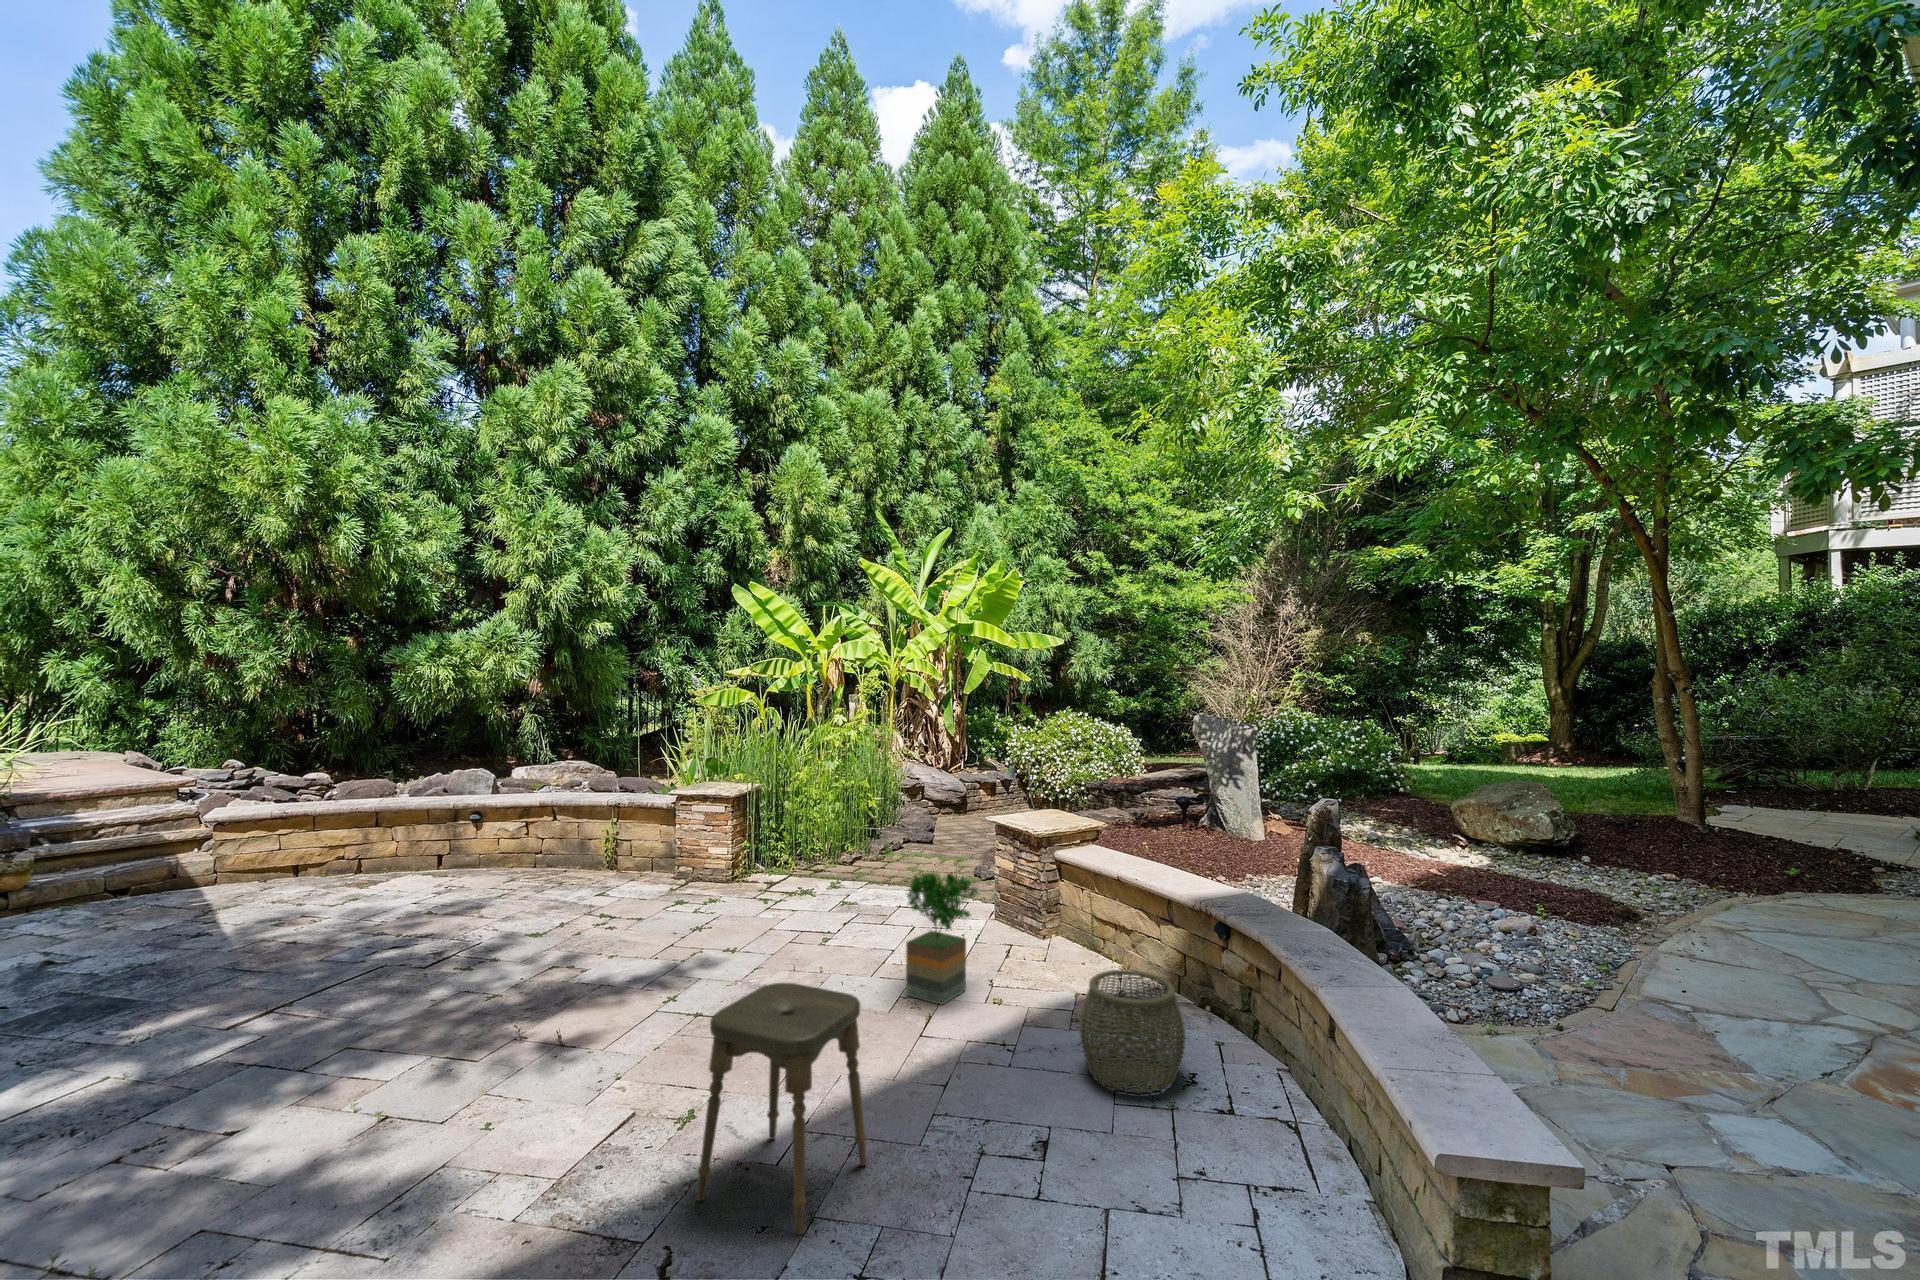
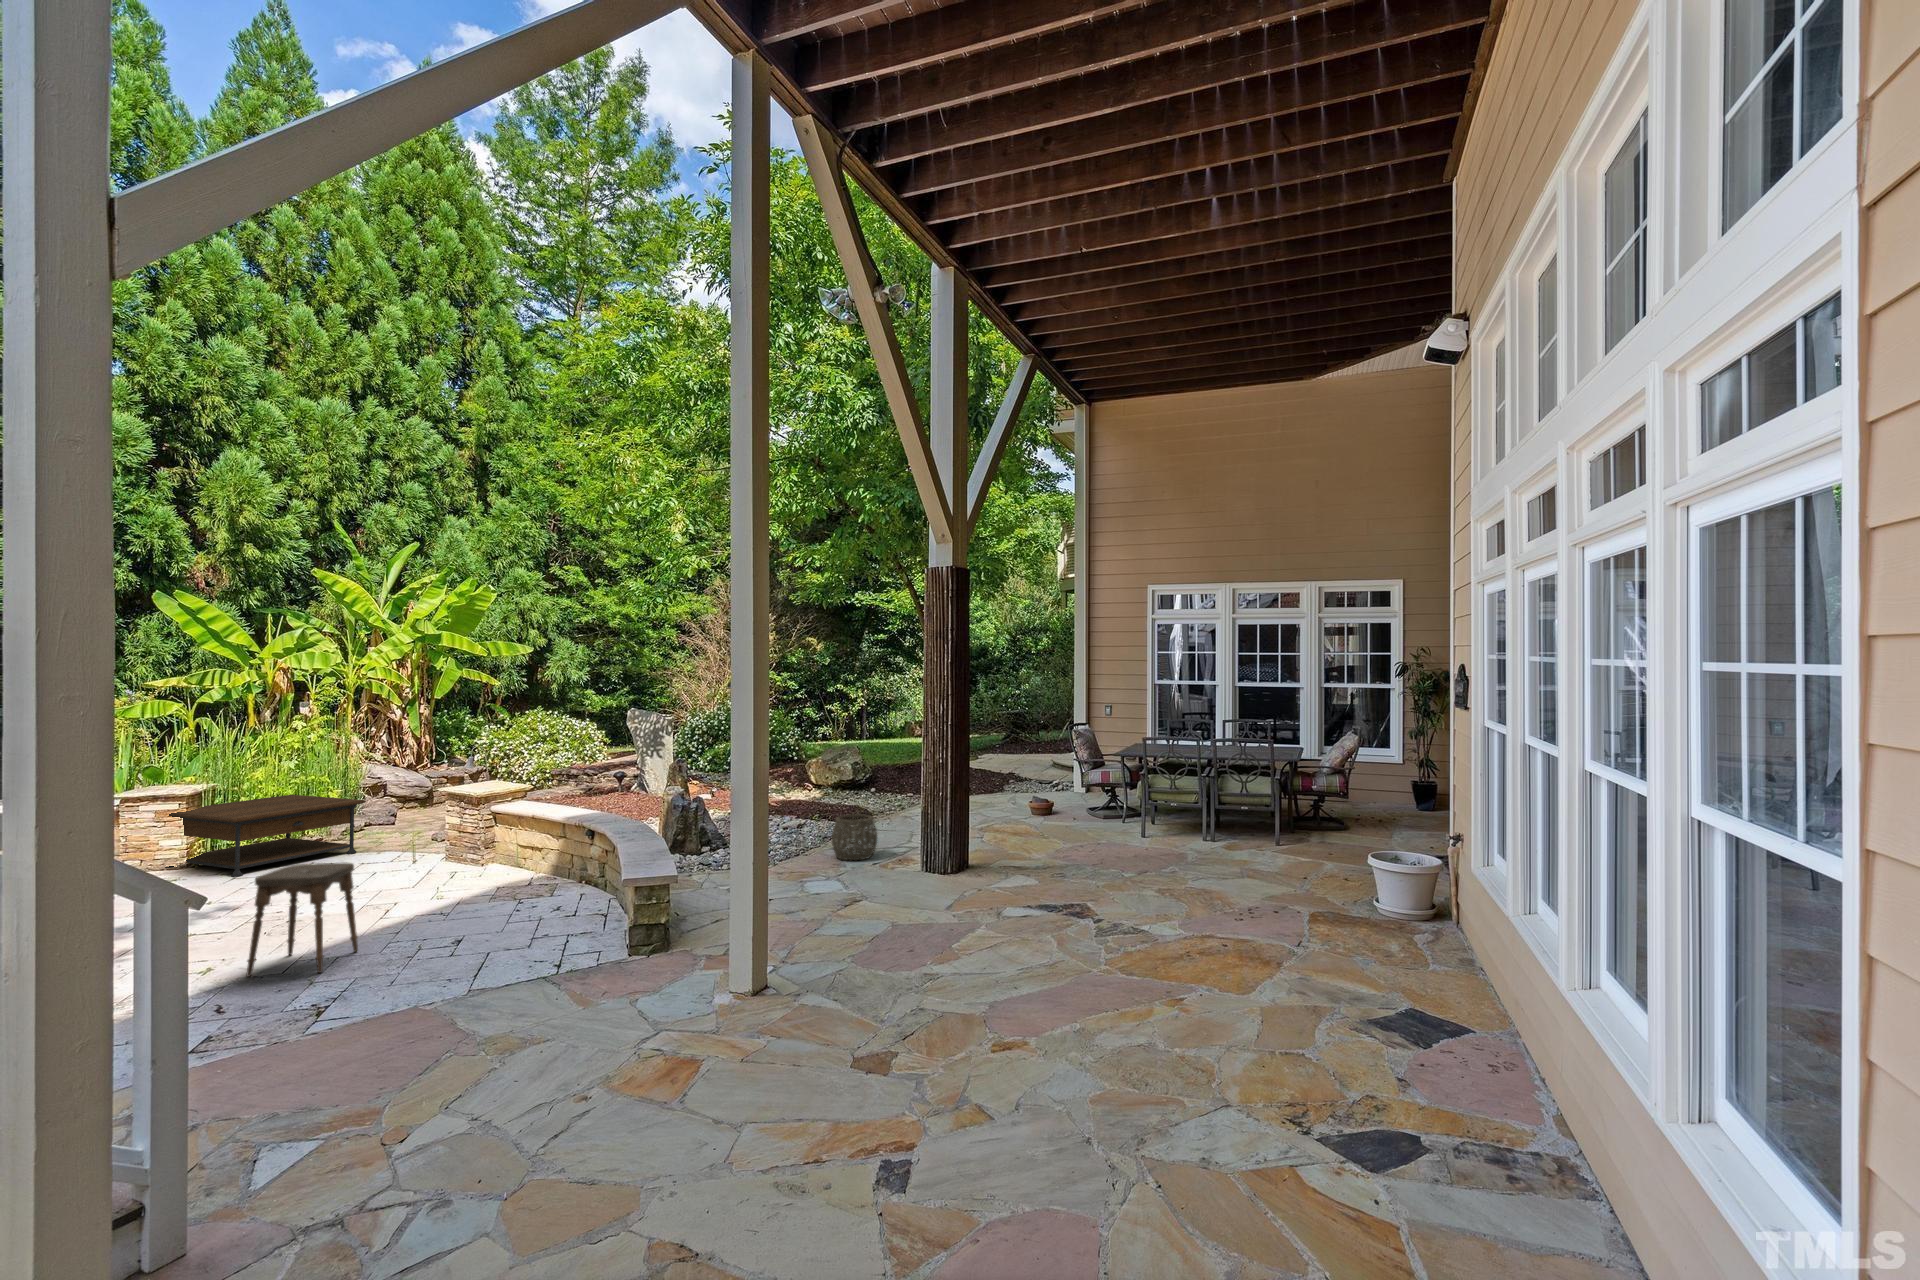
coffee table: none [706,802,898,908] -> present [165,795,366,877]
potted tree: present [906,872,980,1005] -> none [377,815,438,898]
woven basket: present [1080,970,1185,1094] -> present [832,814,877,861]

